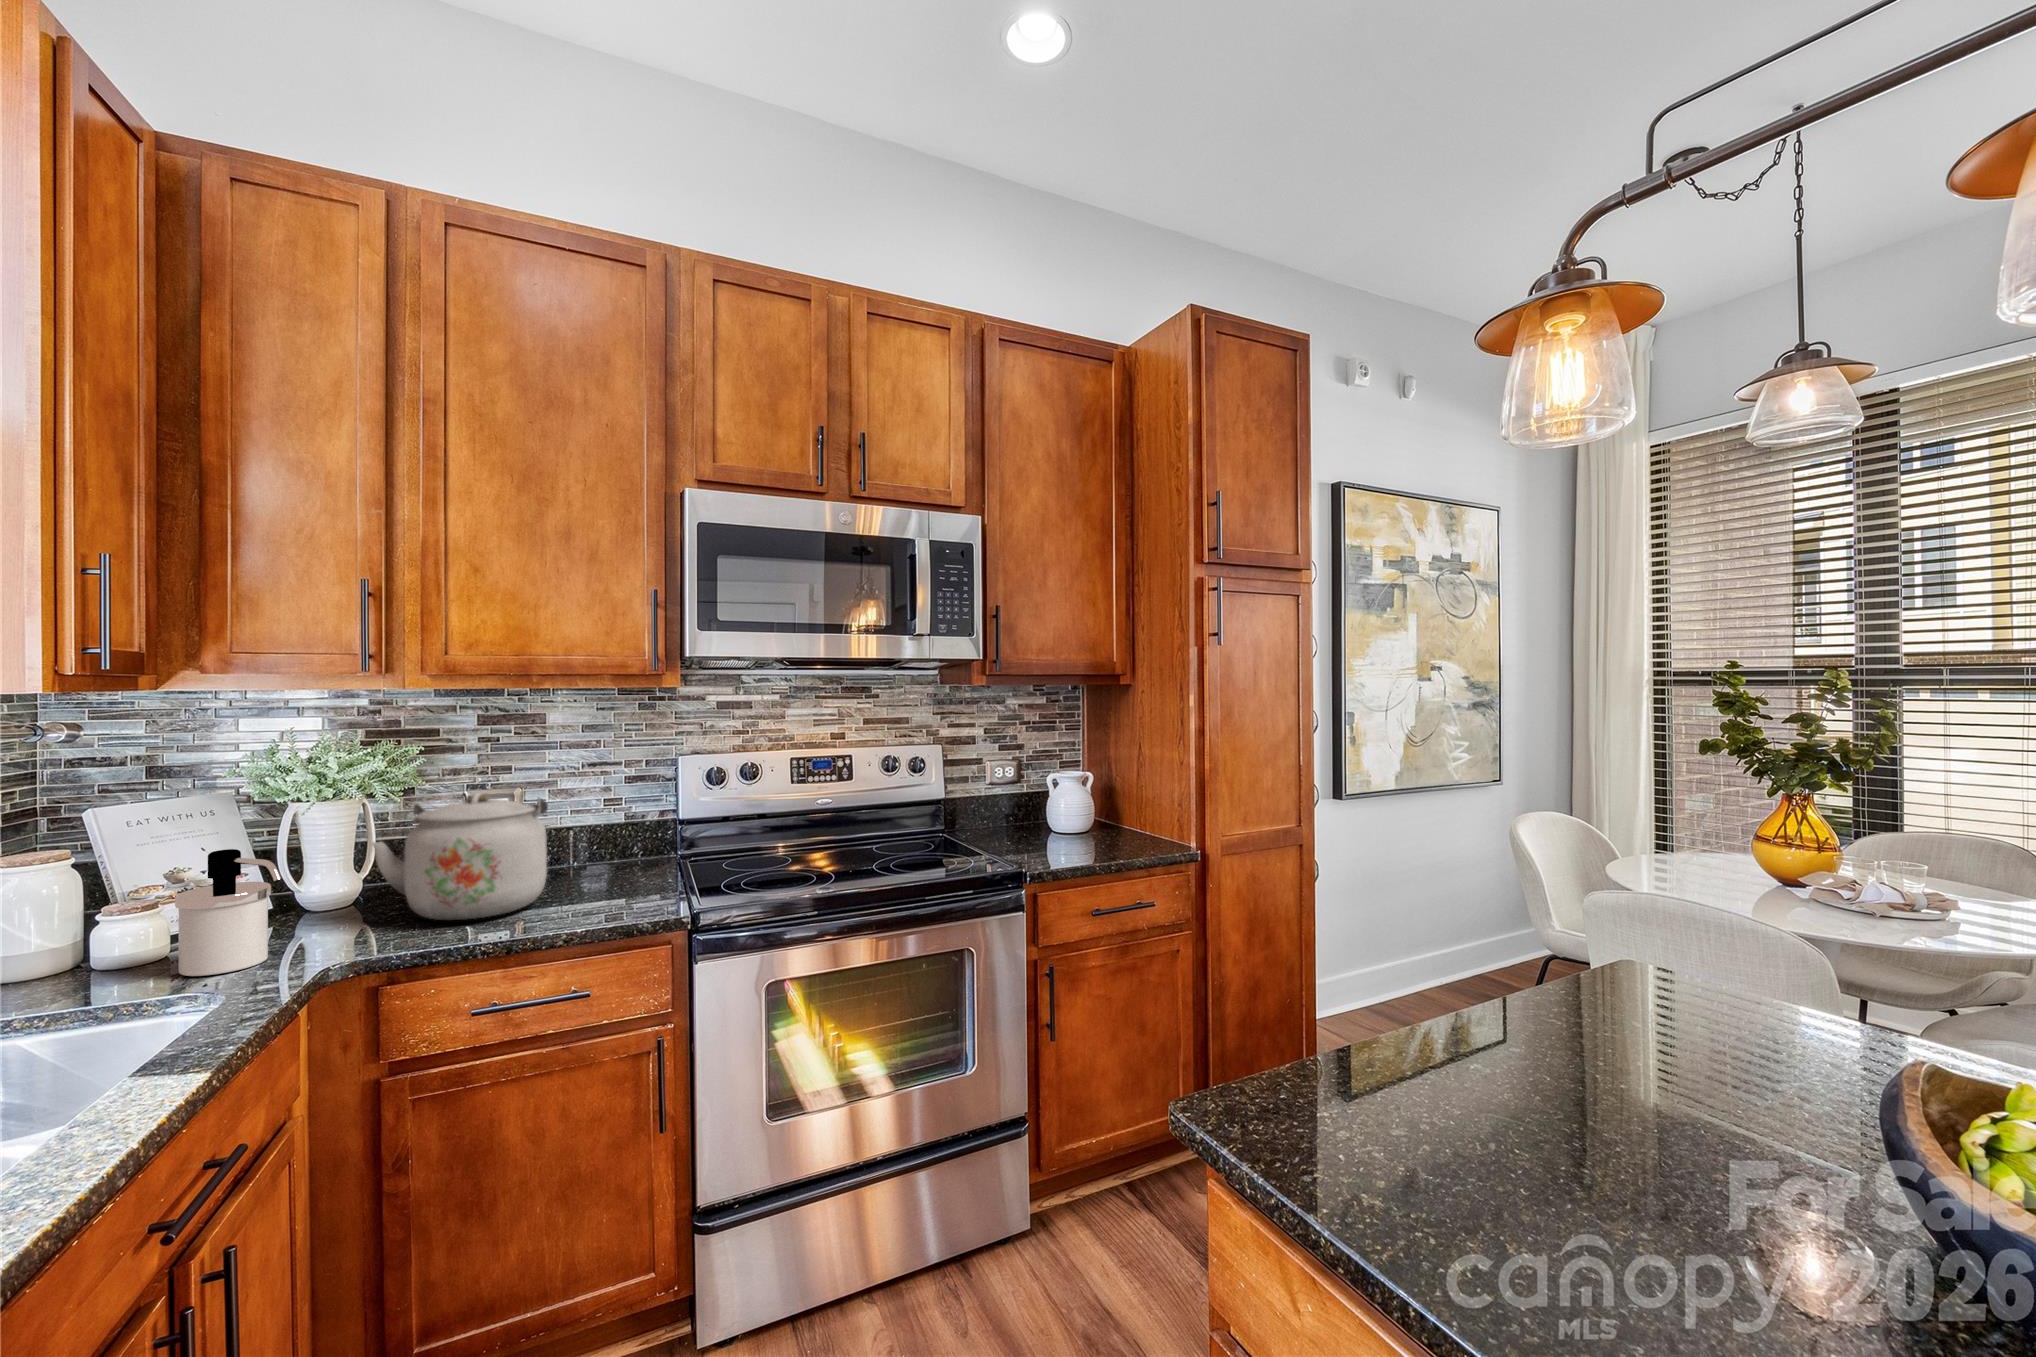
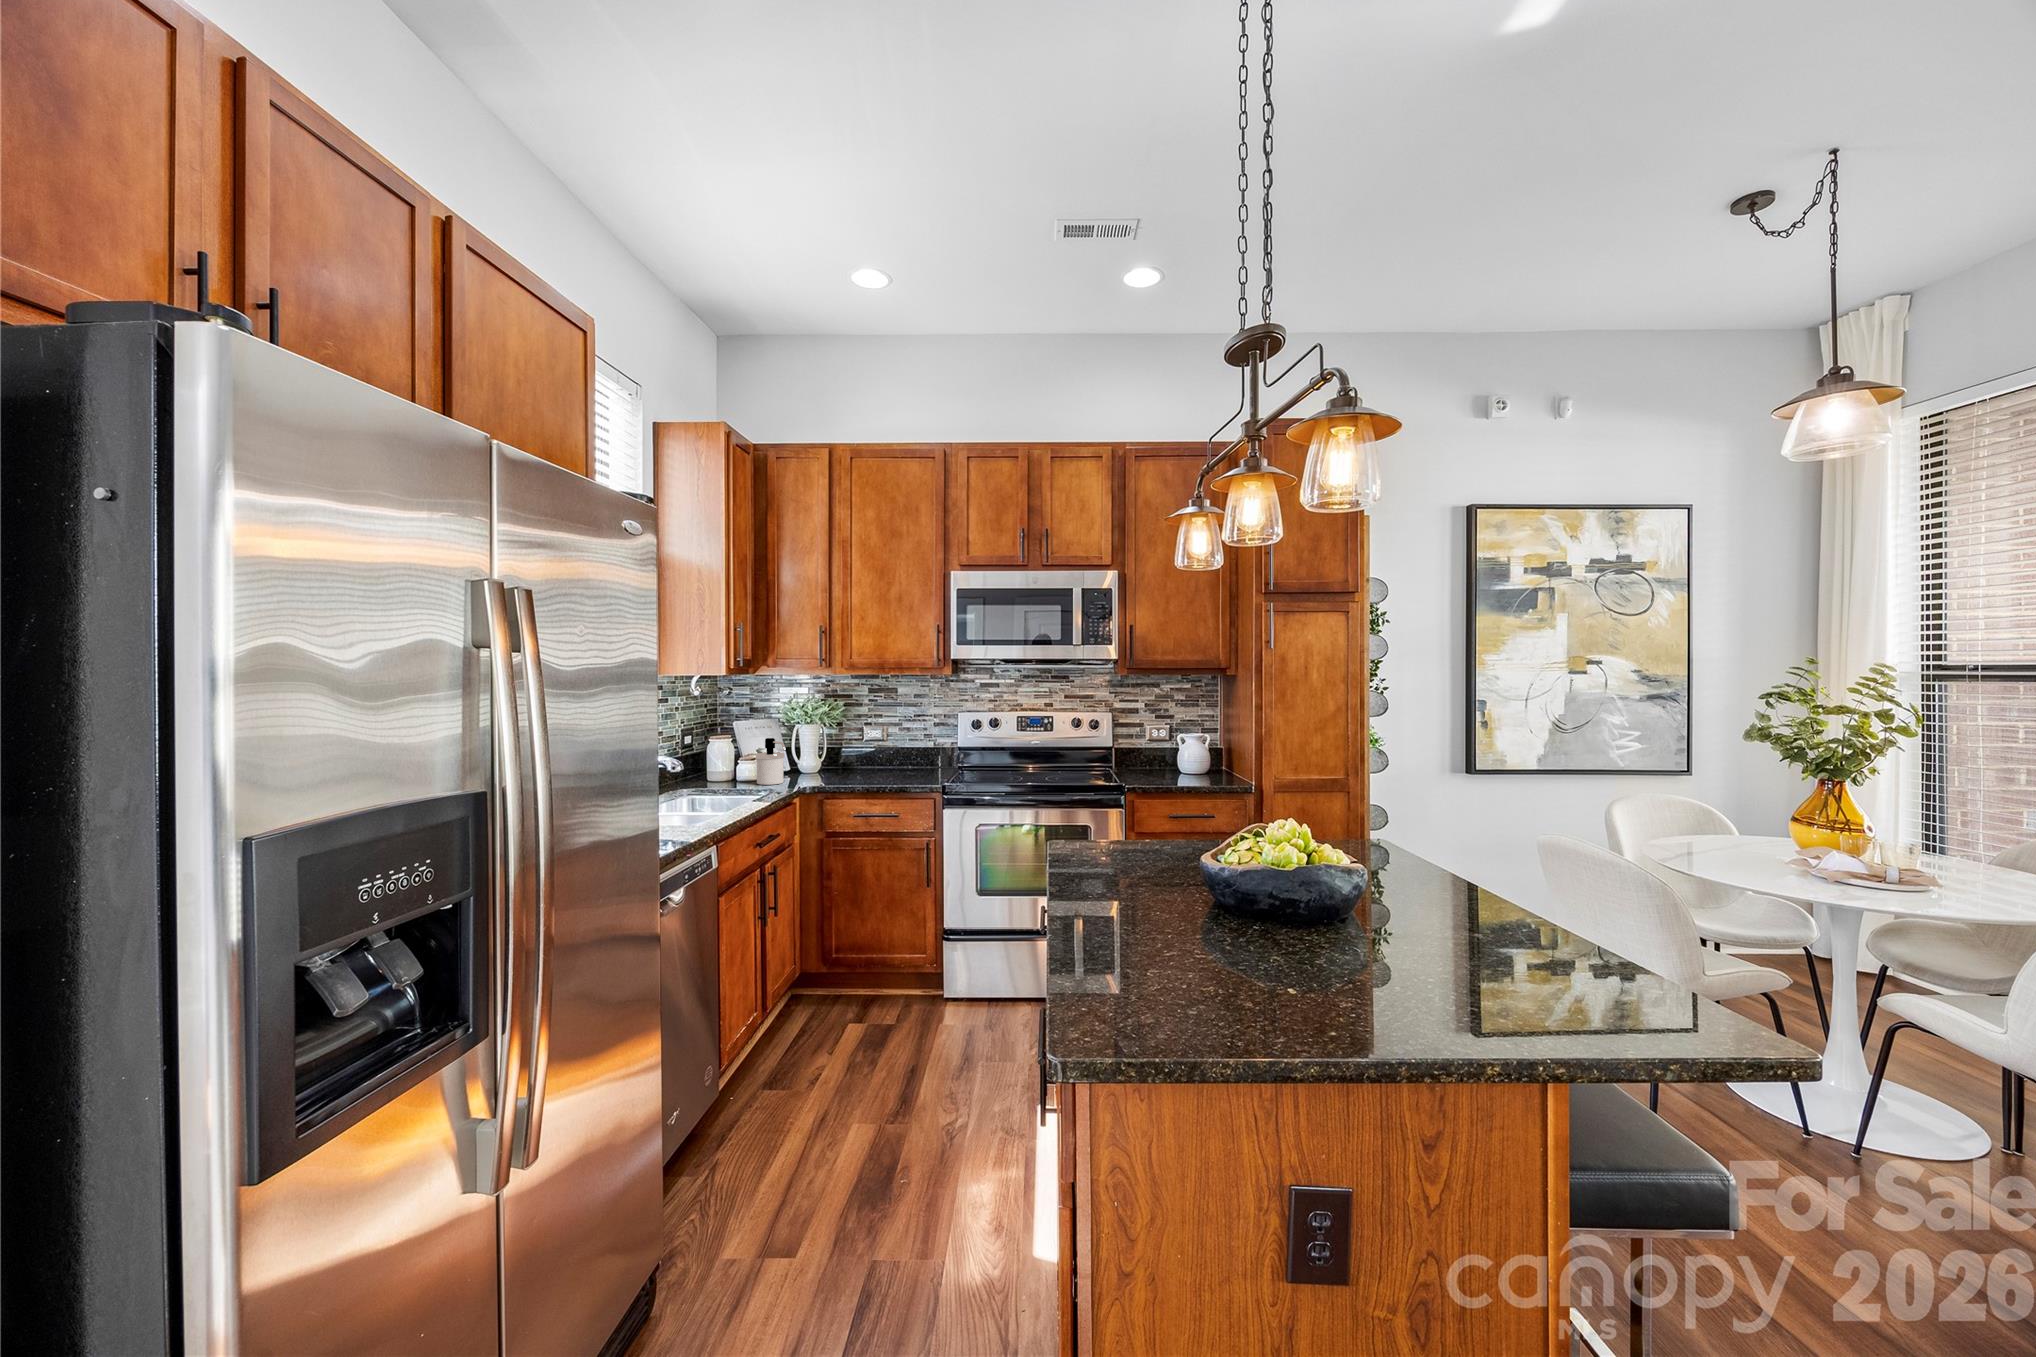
kettle: present [372,793,548,920] -> none [820,723,891,778]

